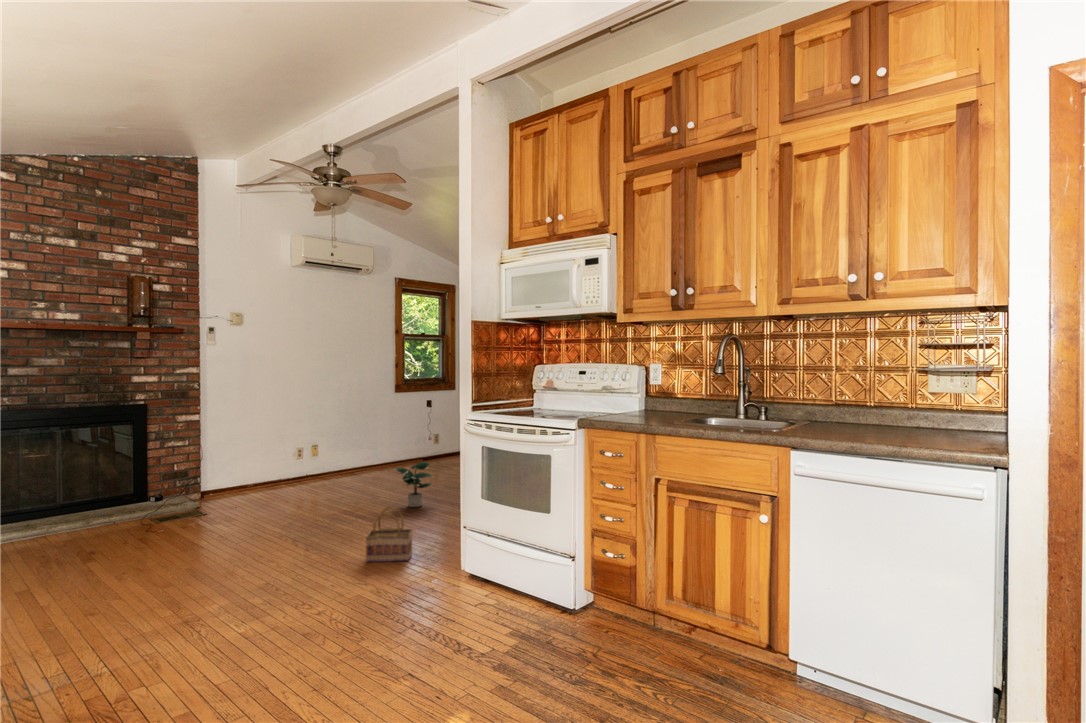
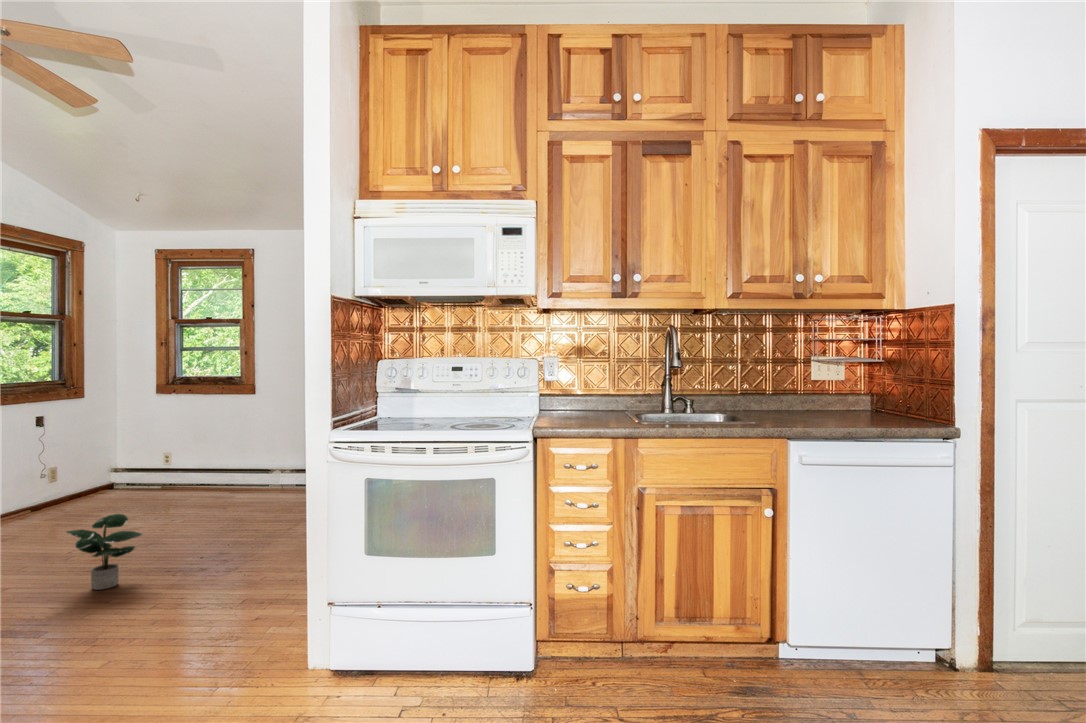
basket: present [366,507,412,562] -> none [116,595,206,701]

